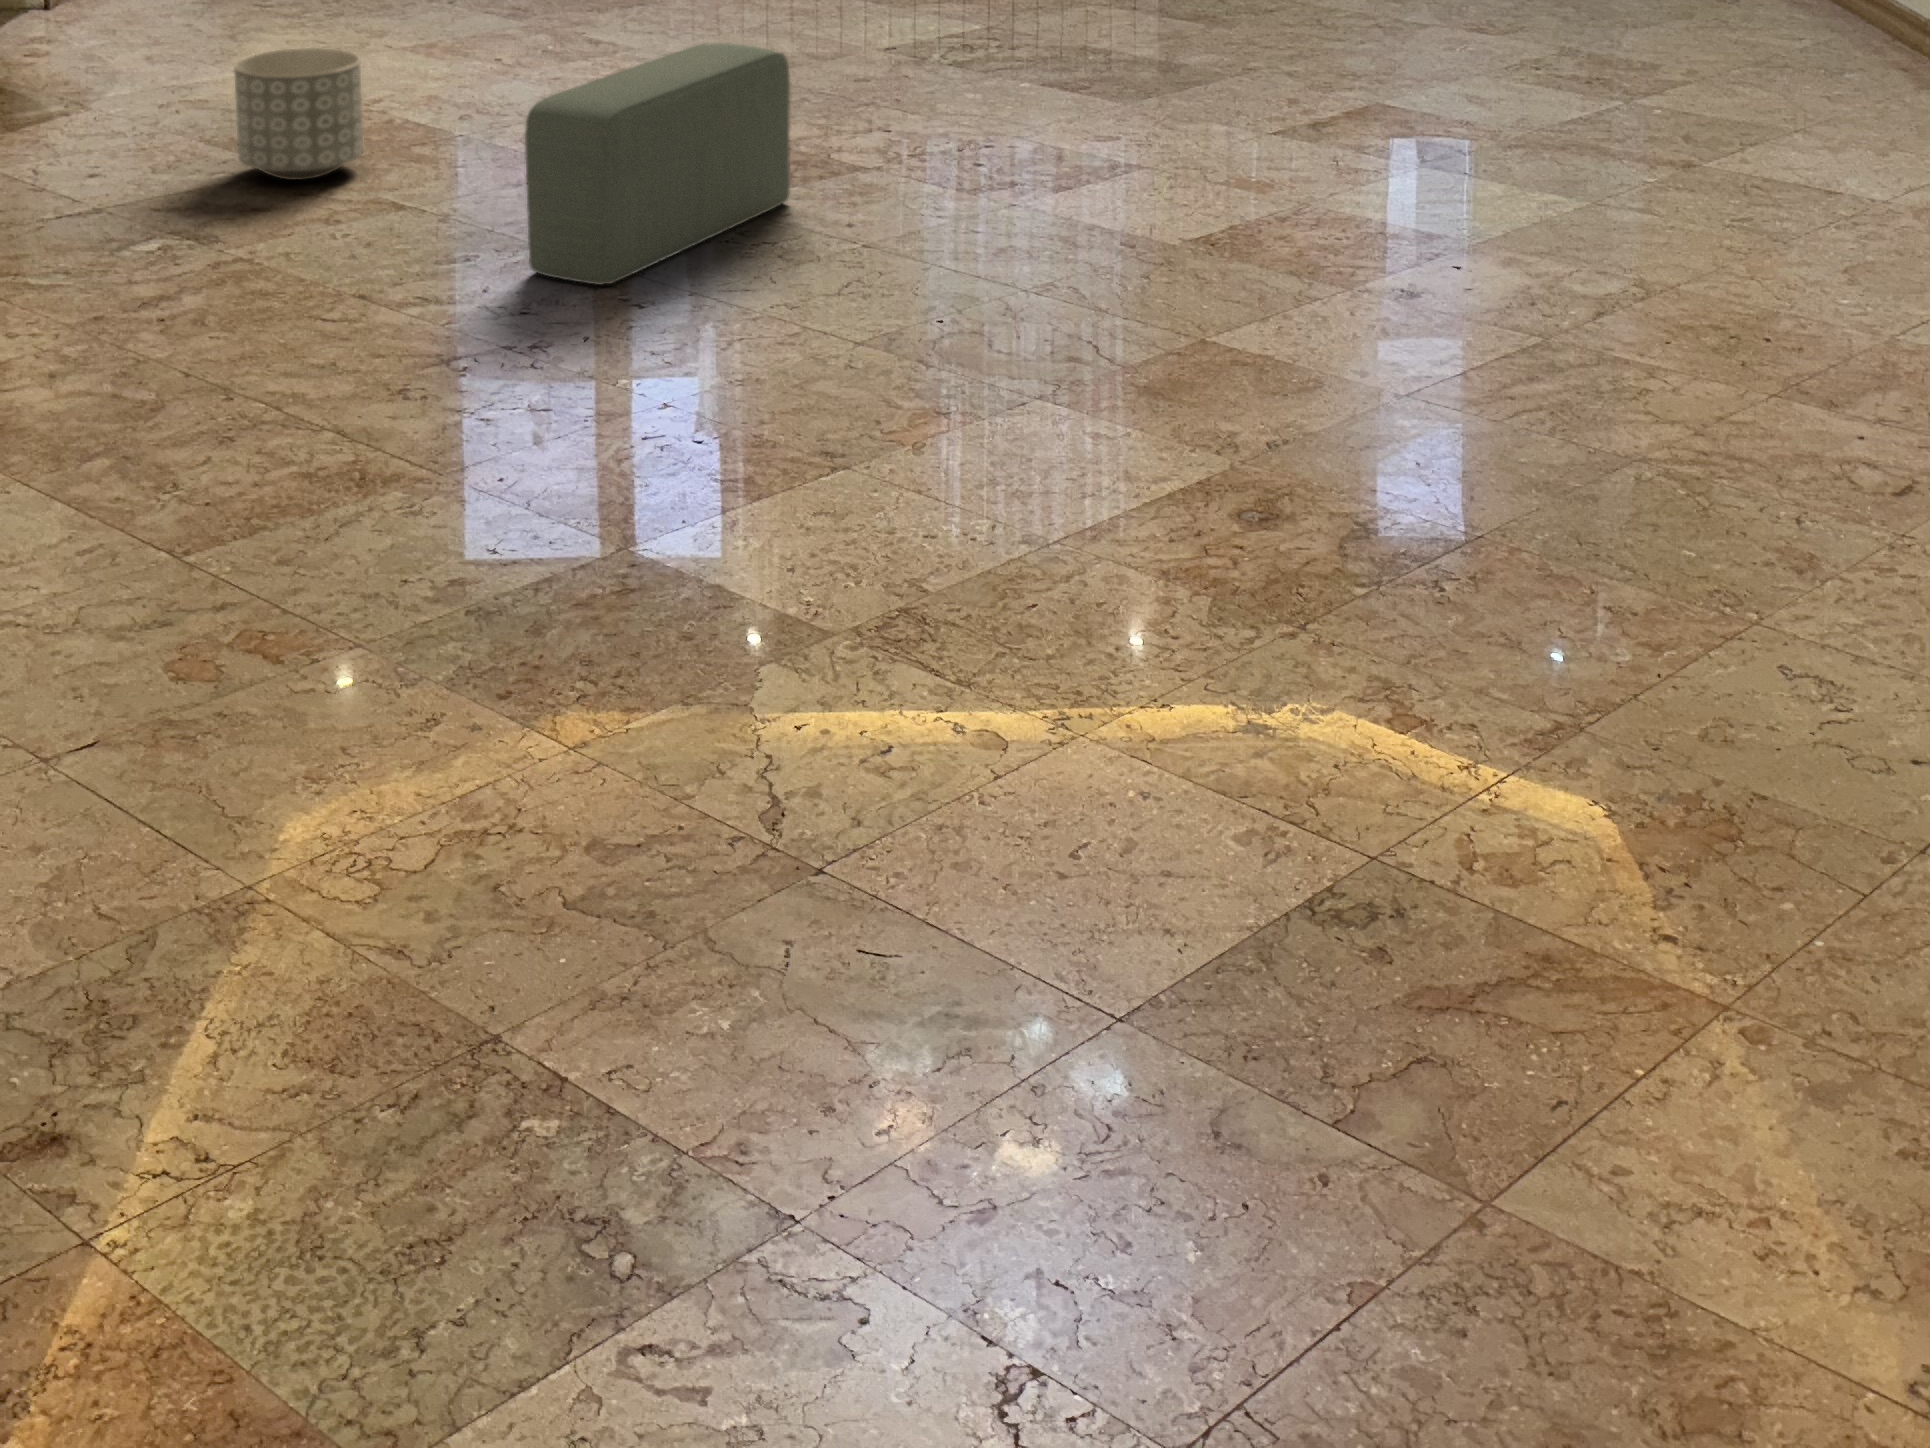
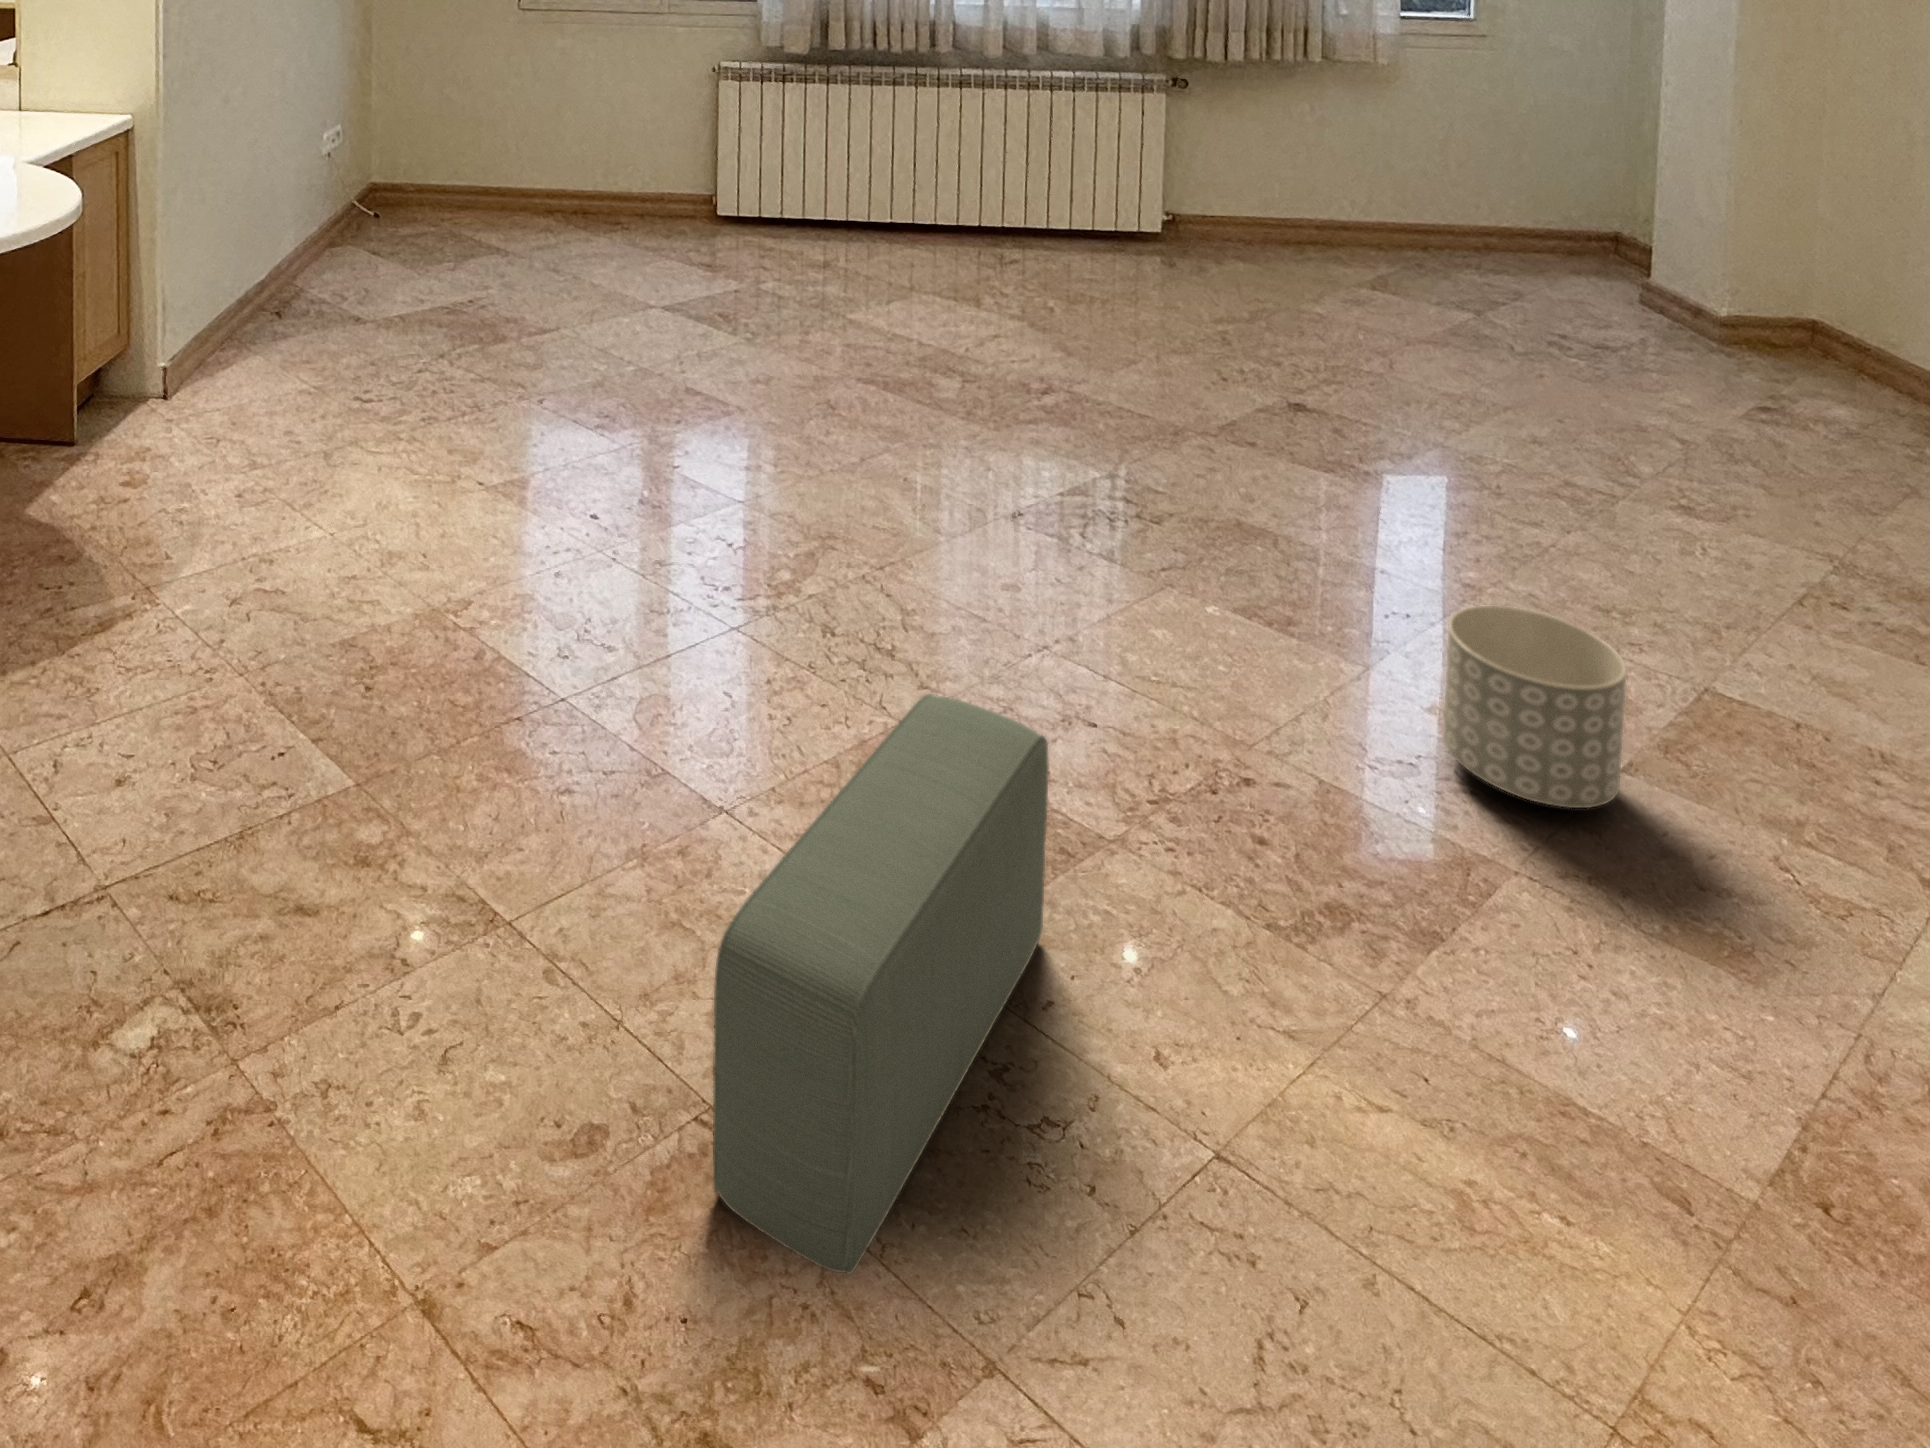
planter: present [234,48,363,180] -> present [1443,606,1626,808]

